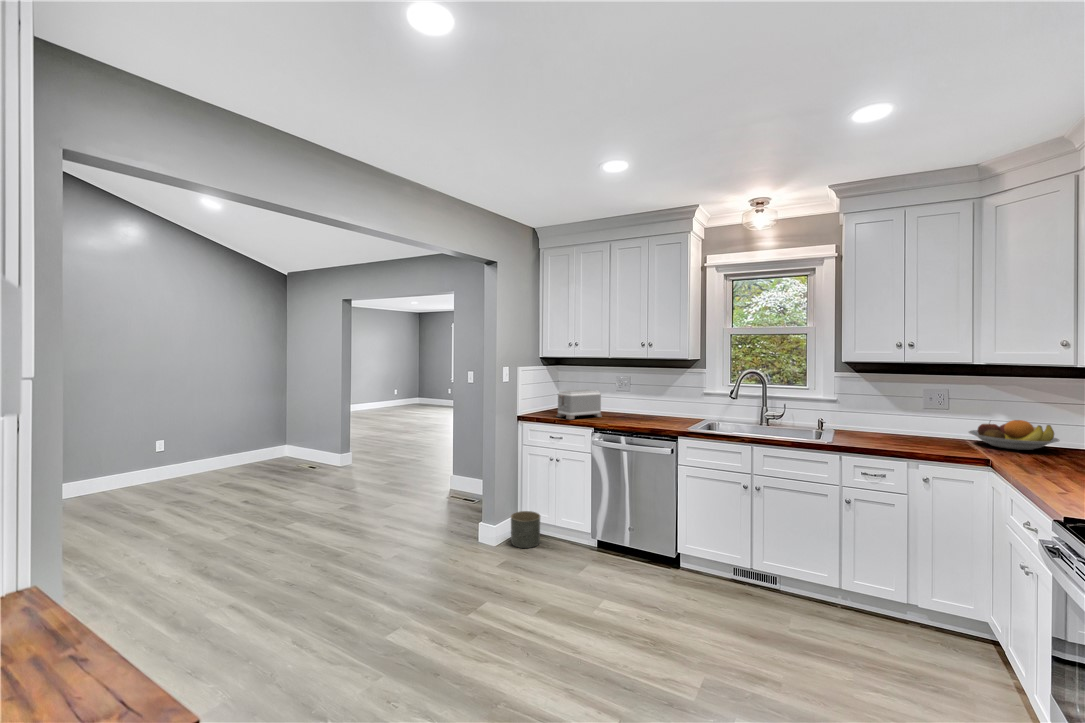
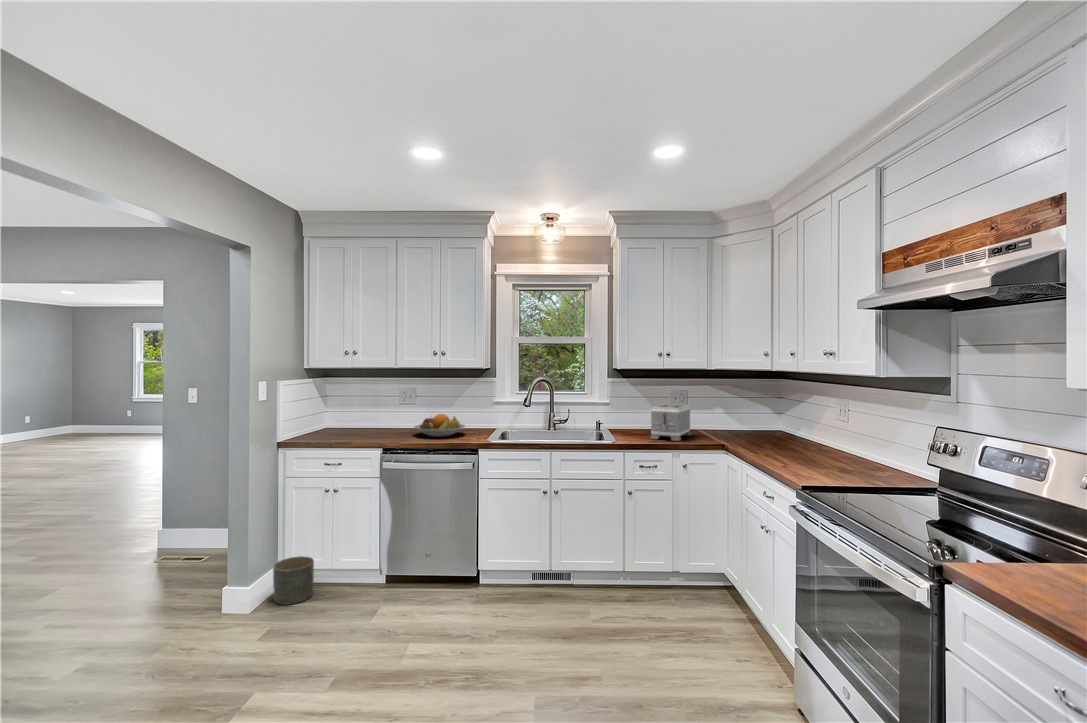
toaster: present [557,390,602,420] -> present [650,404,691,441]
fruit bowl: present [969,420,1060,450] -> present [414,414,465,437]

